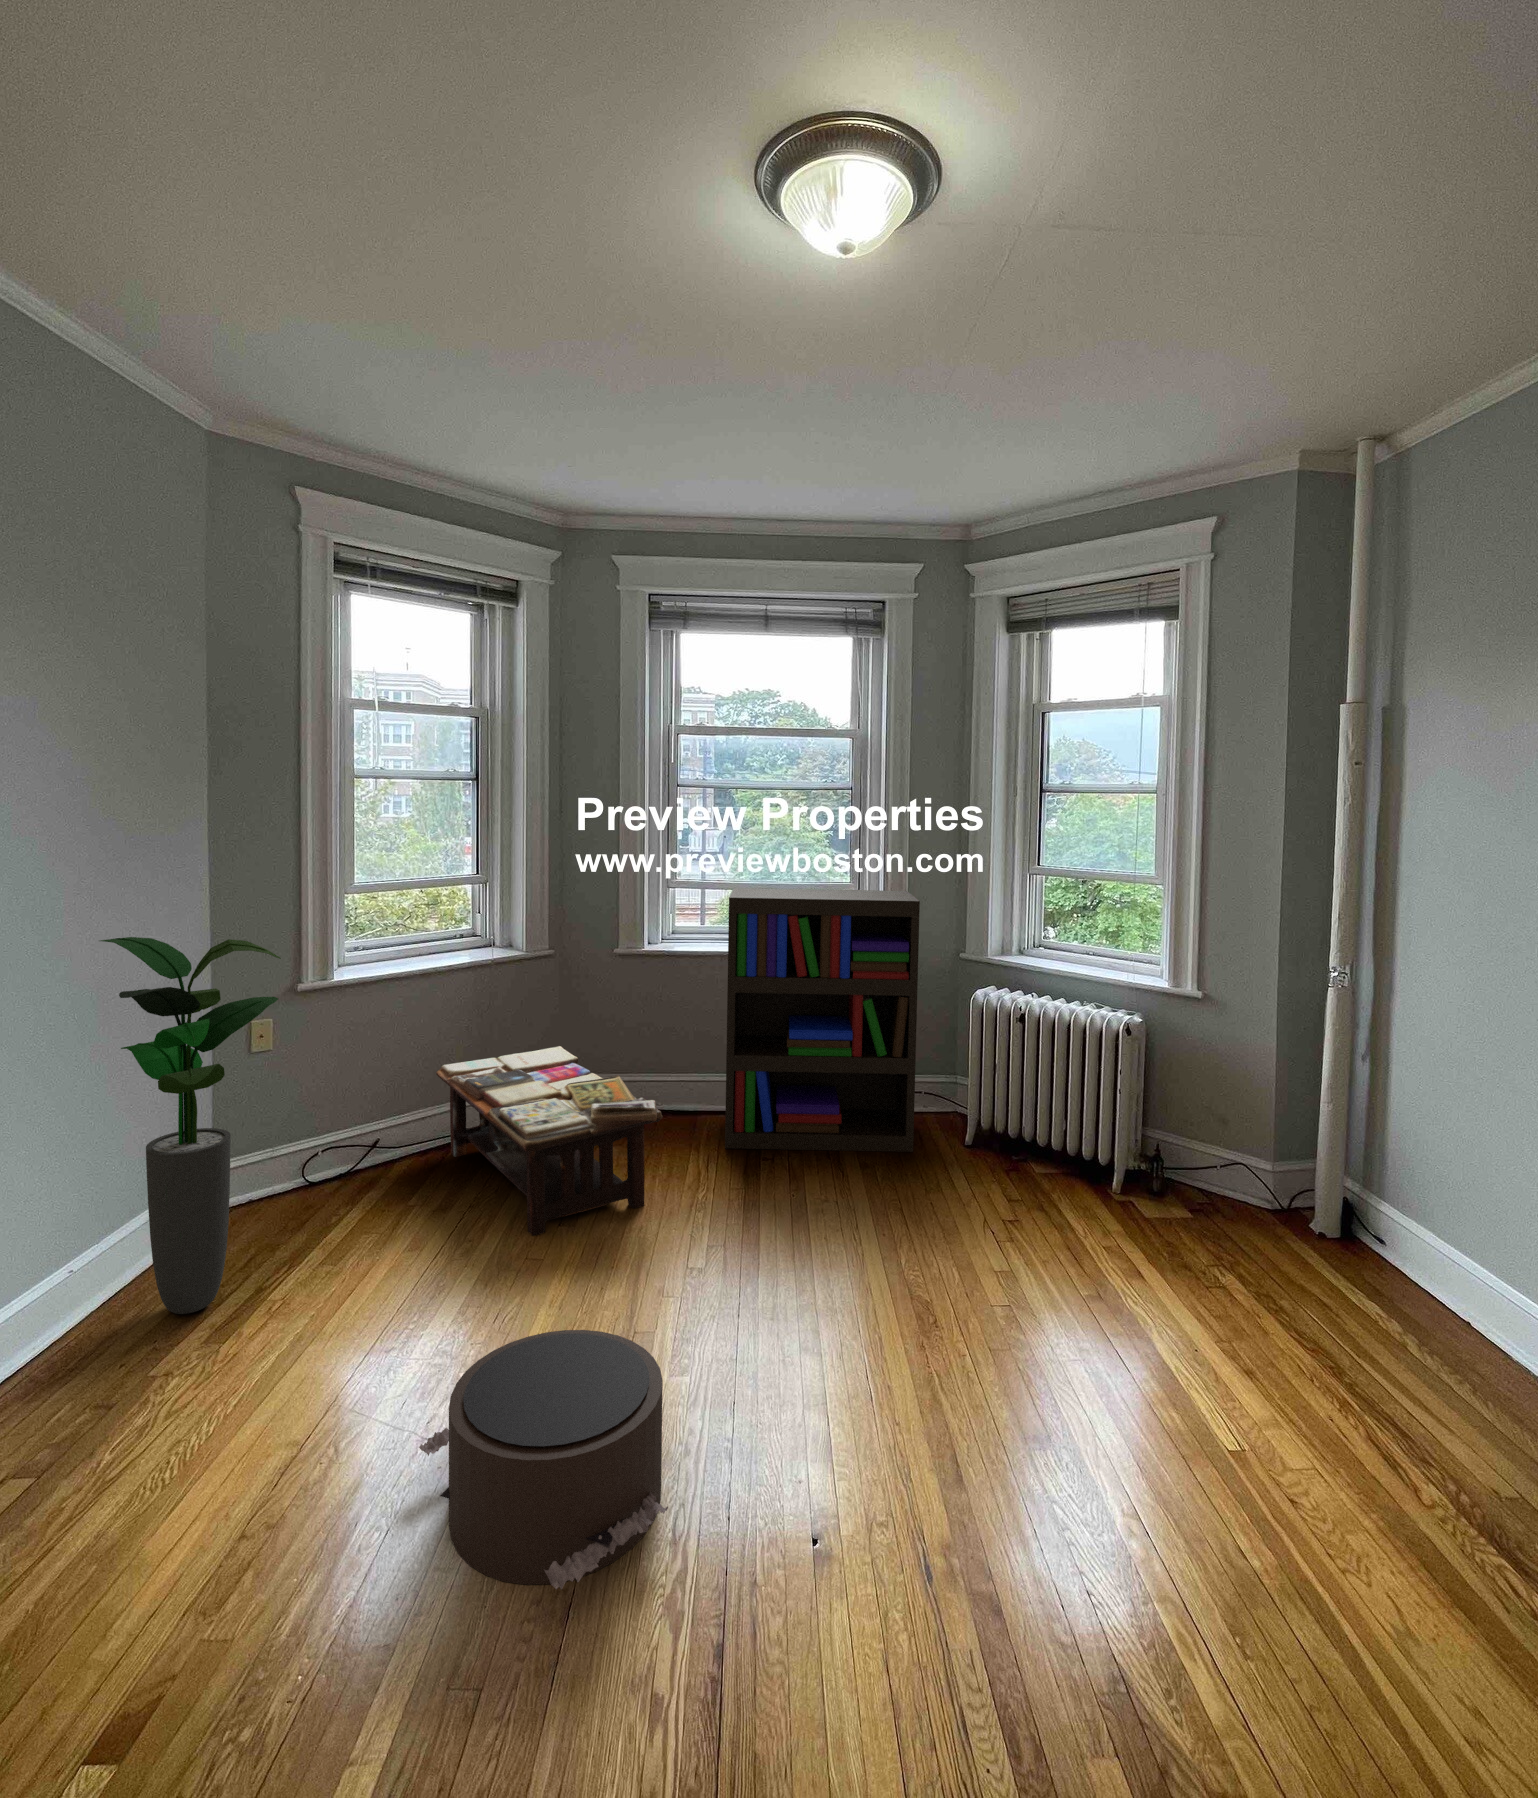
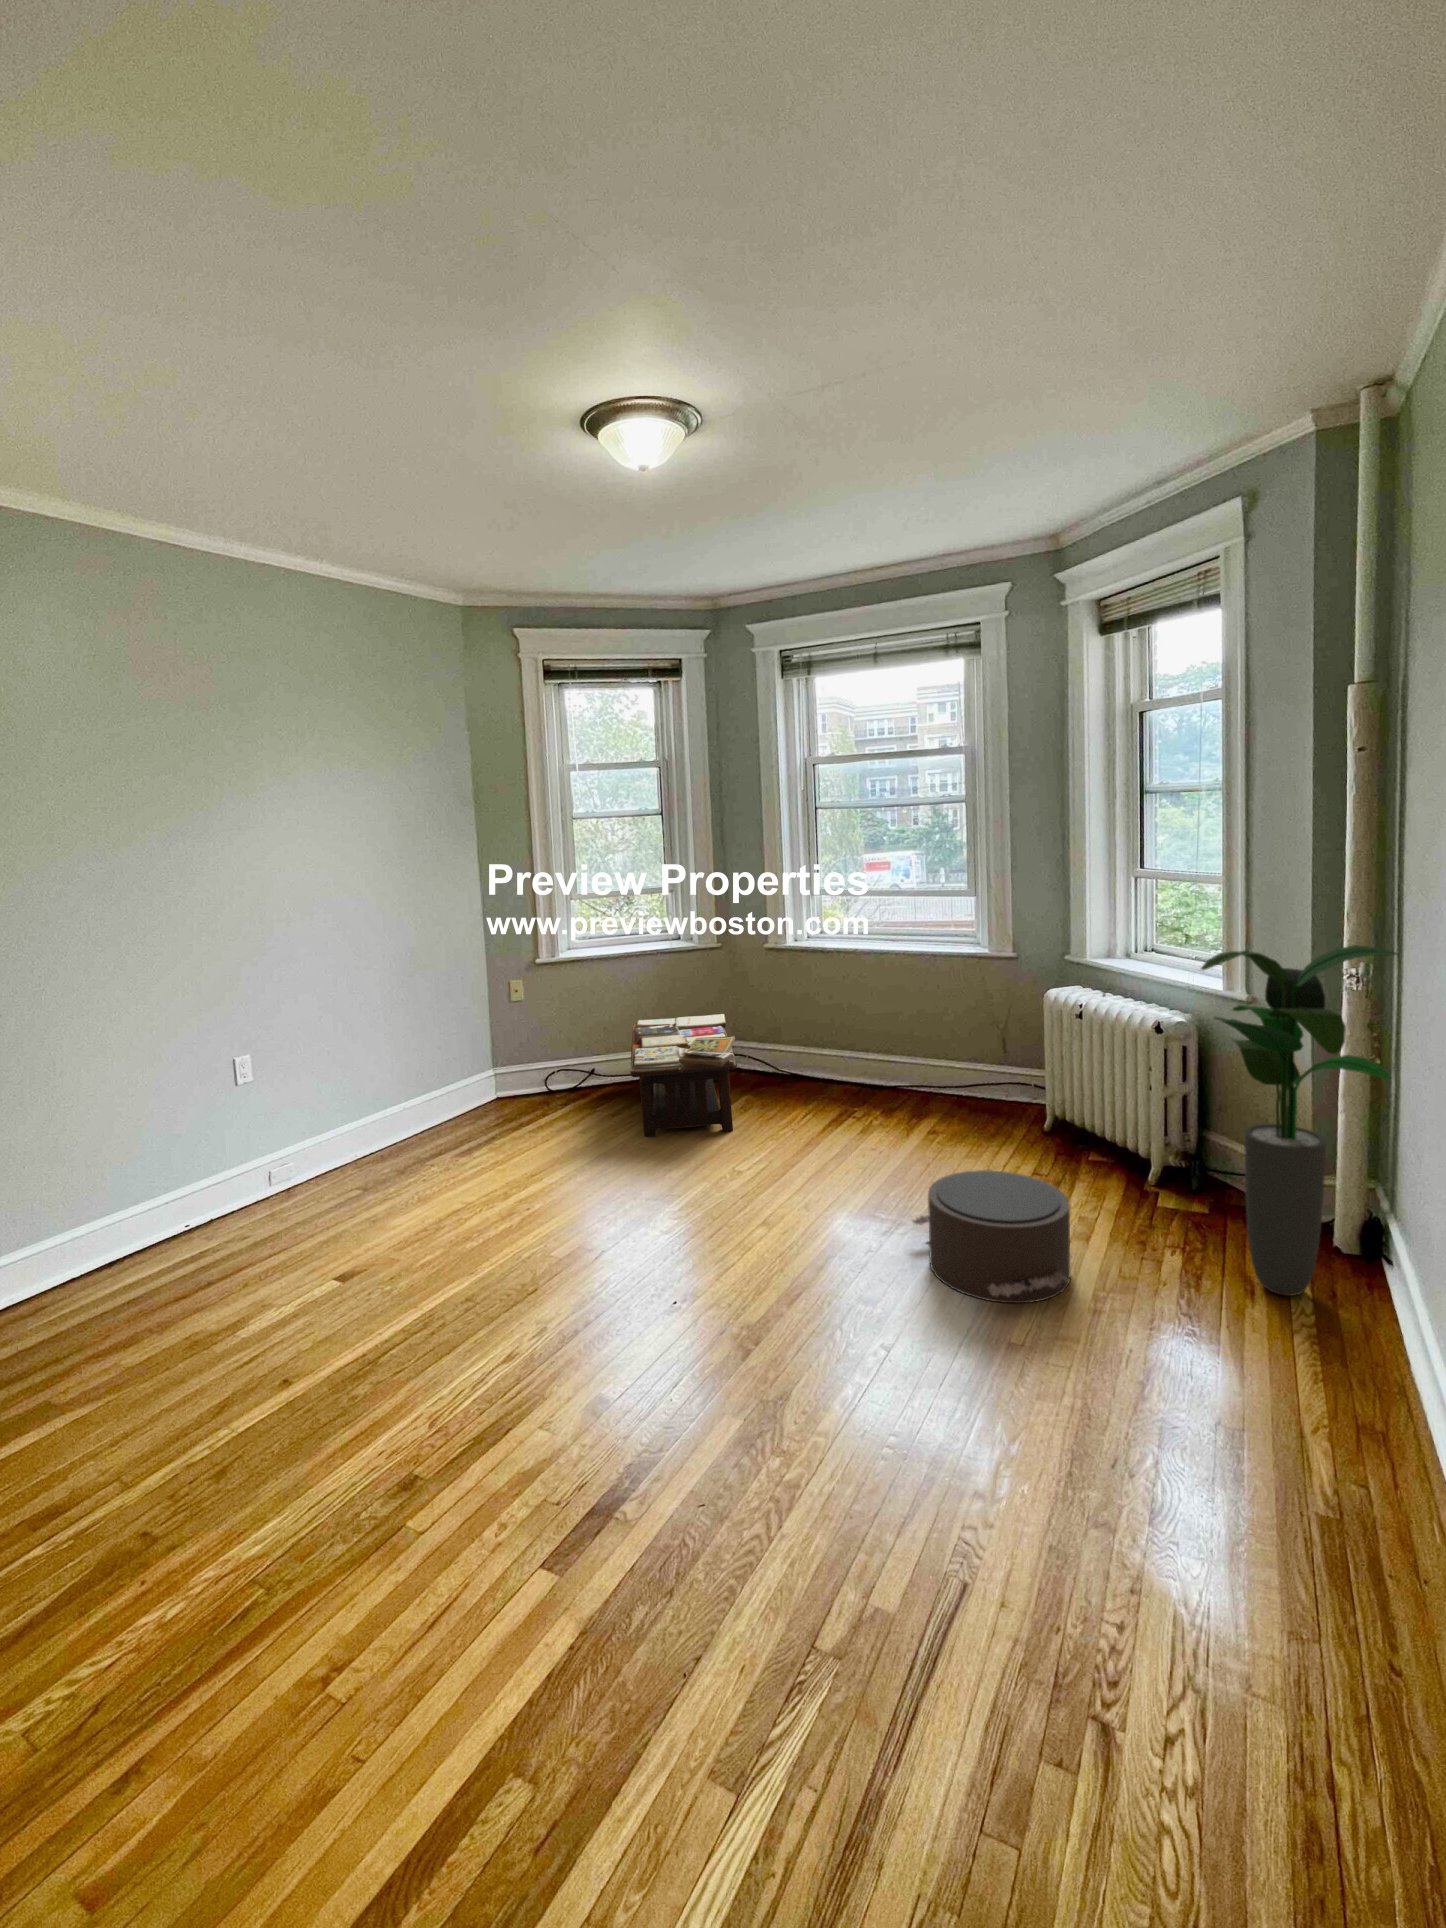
bookshelf: present [725,888,920,1152] -> none [824,892,1009,1127]
potted plant: present [100,937,281,1314] -> present [1201,945,1397,1296]
pouf: present [419,1330,668,1590] -> present [912,1170,1070,1303]

